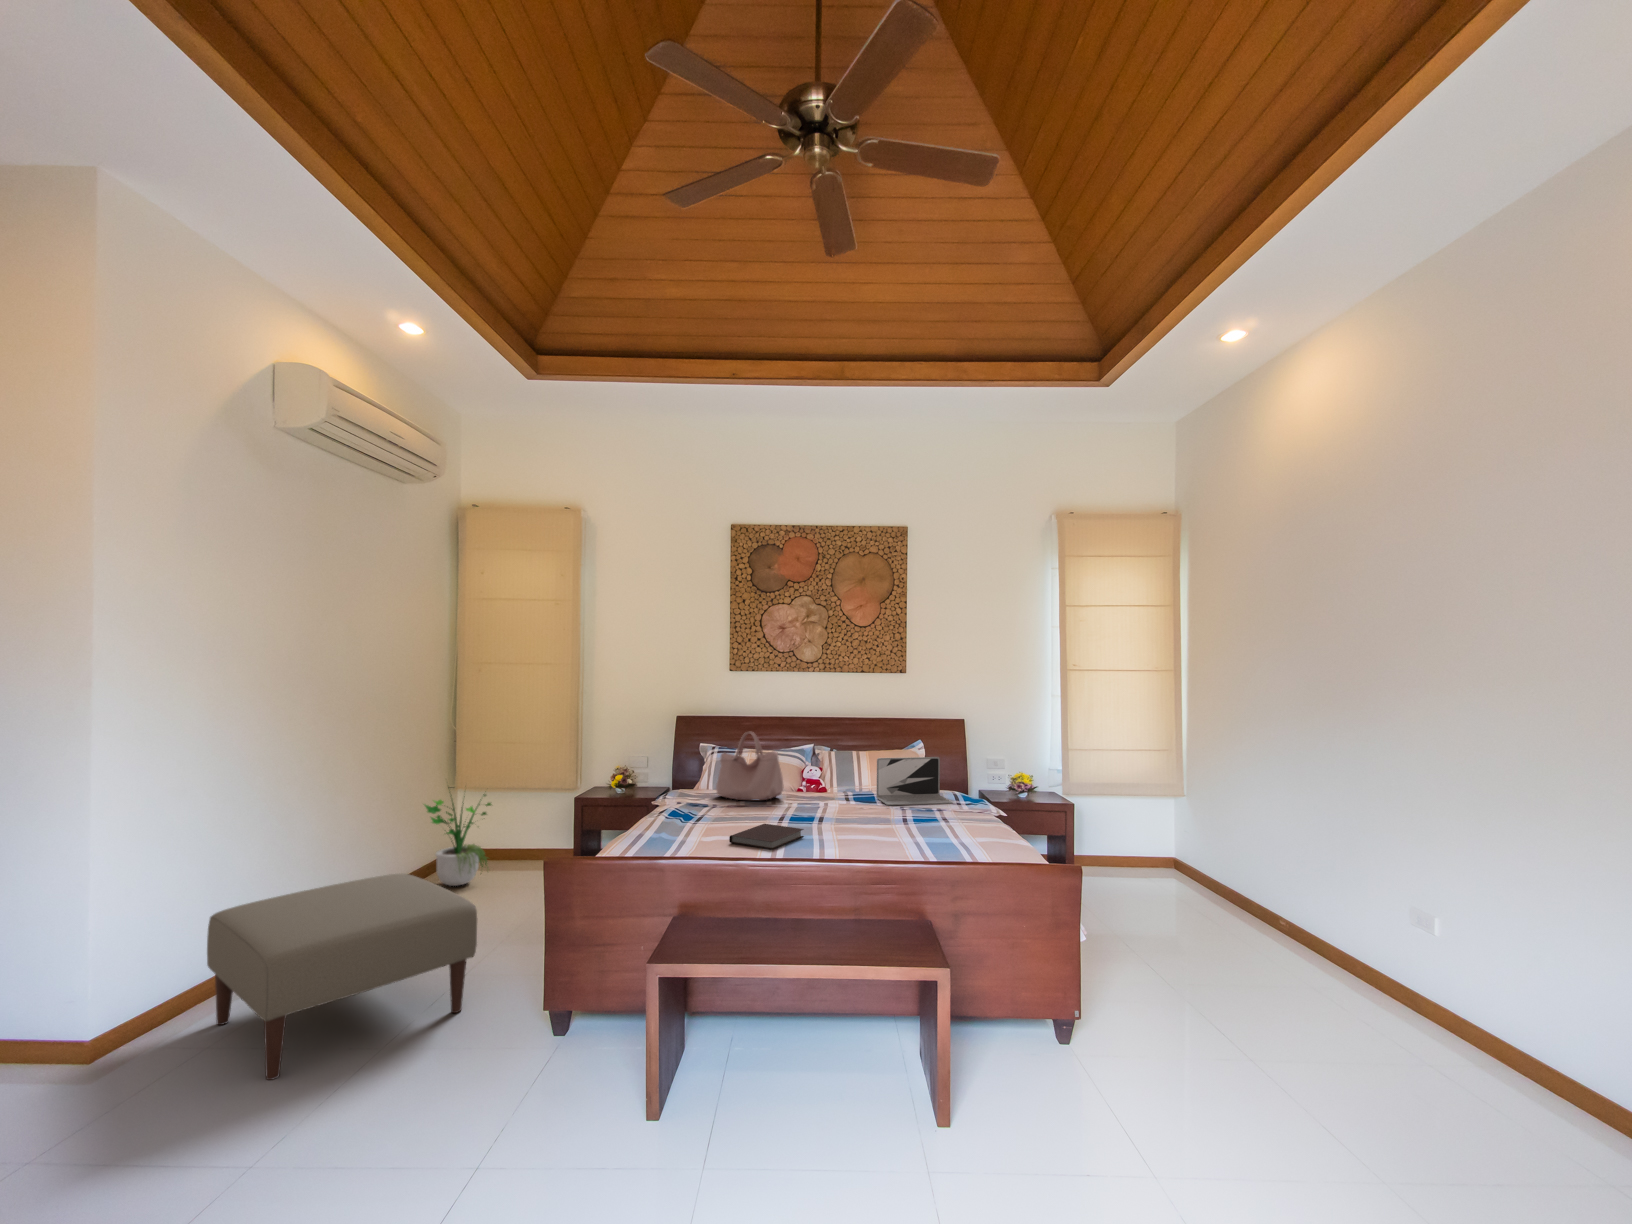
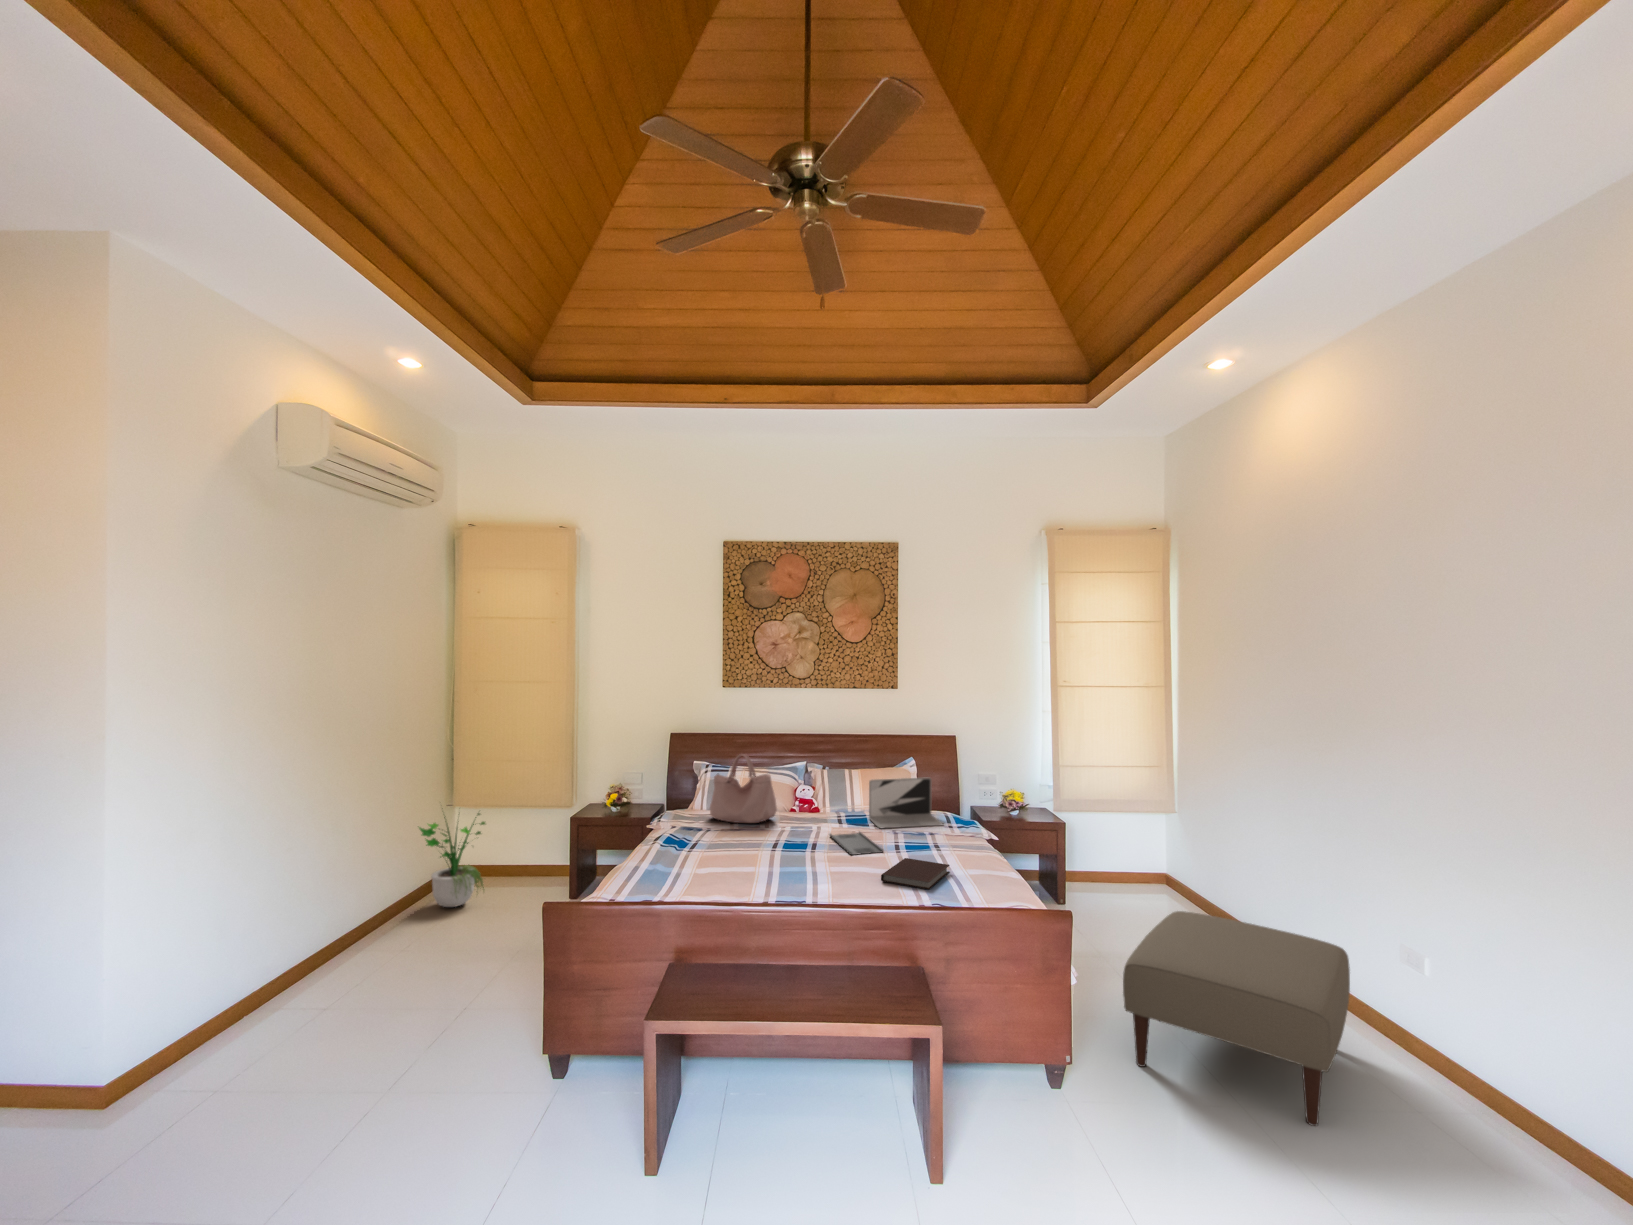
tray: none [837,807,891,826] -> present [829,832,883,855]
notebook: present [729,824,803,850] -> present [881,858,949,890]
ottoman: present [207,874,477,1080] -> present [1123,911,1350,1126]

